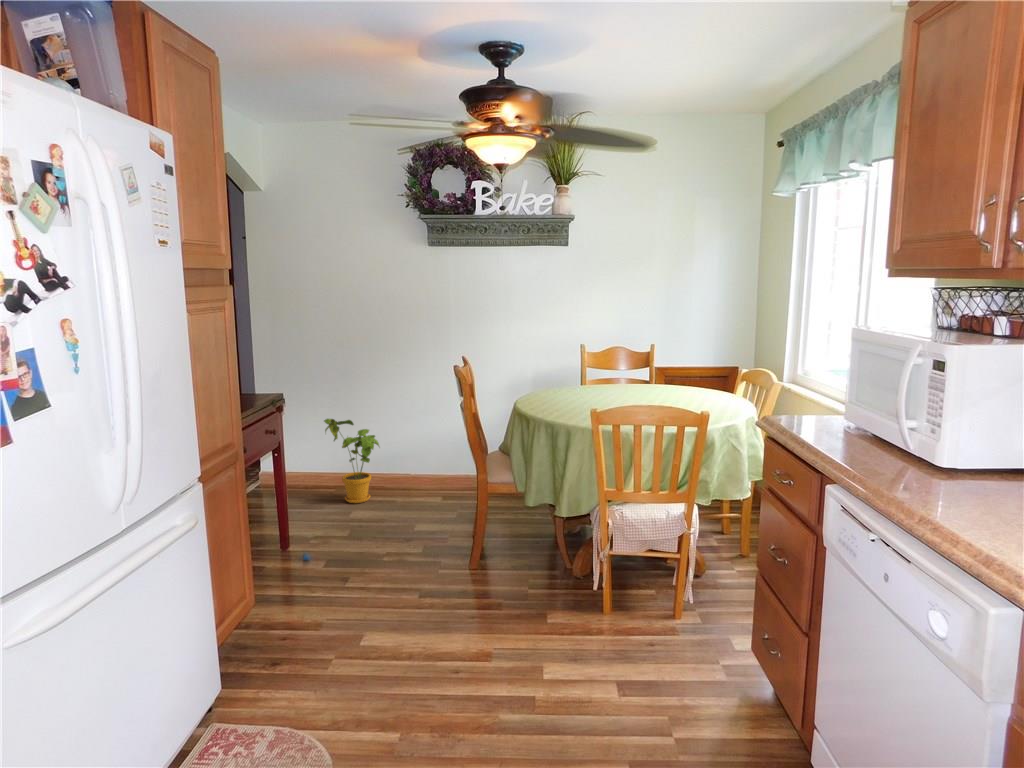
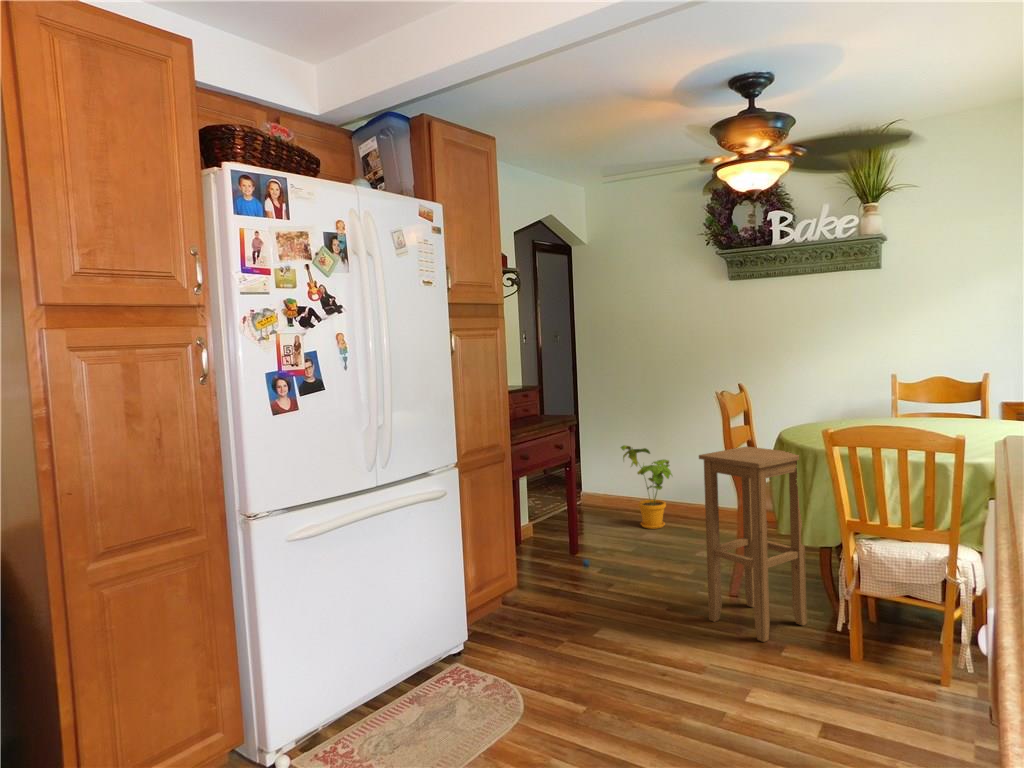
stool: none [459,422,555,610] -> present [699,447,807,642]

